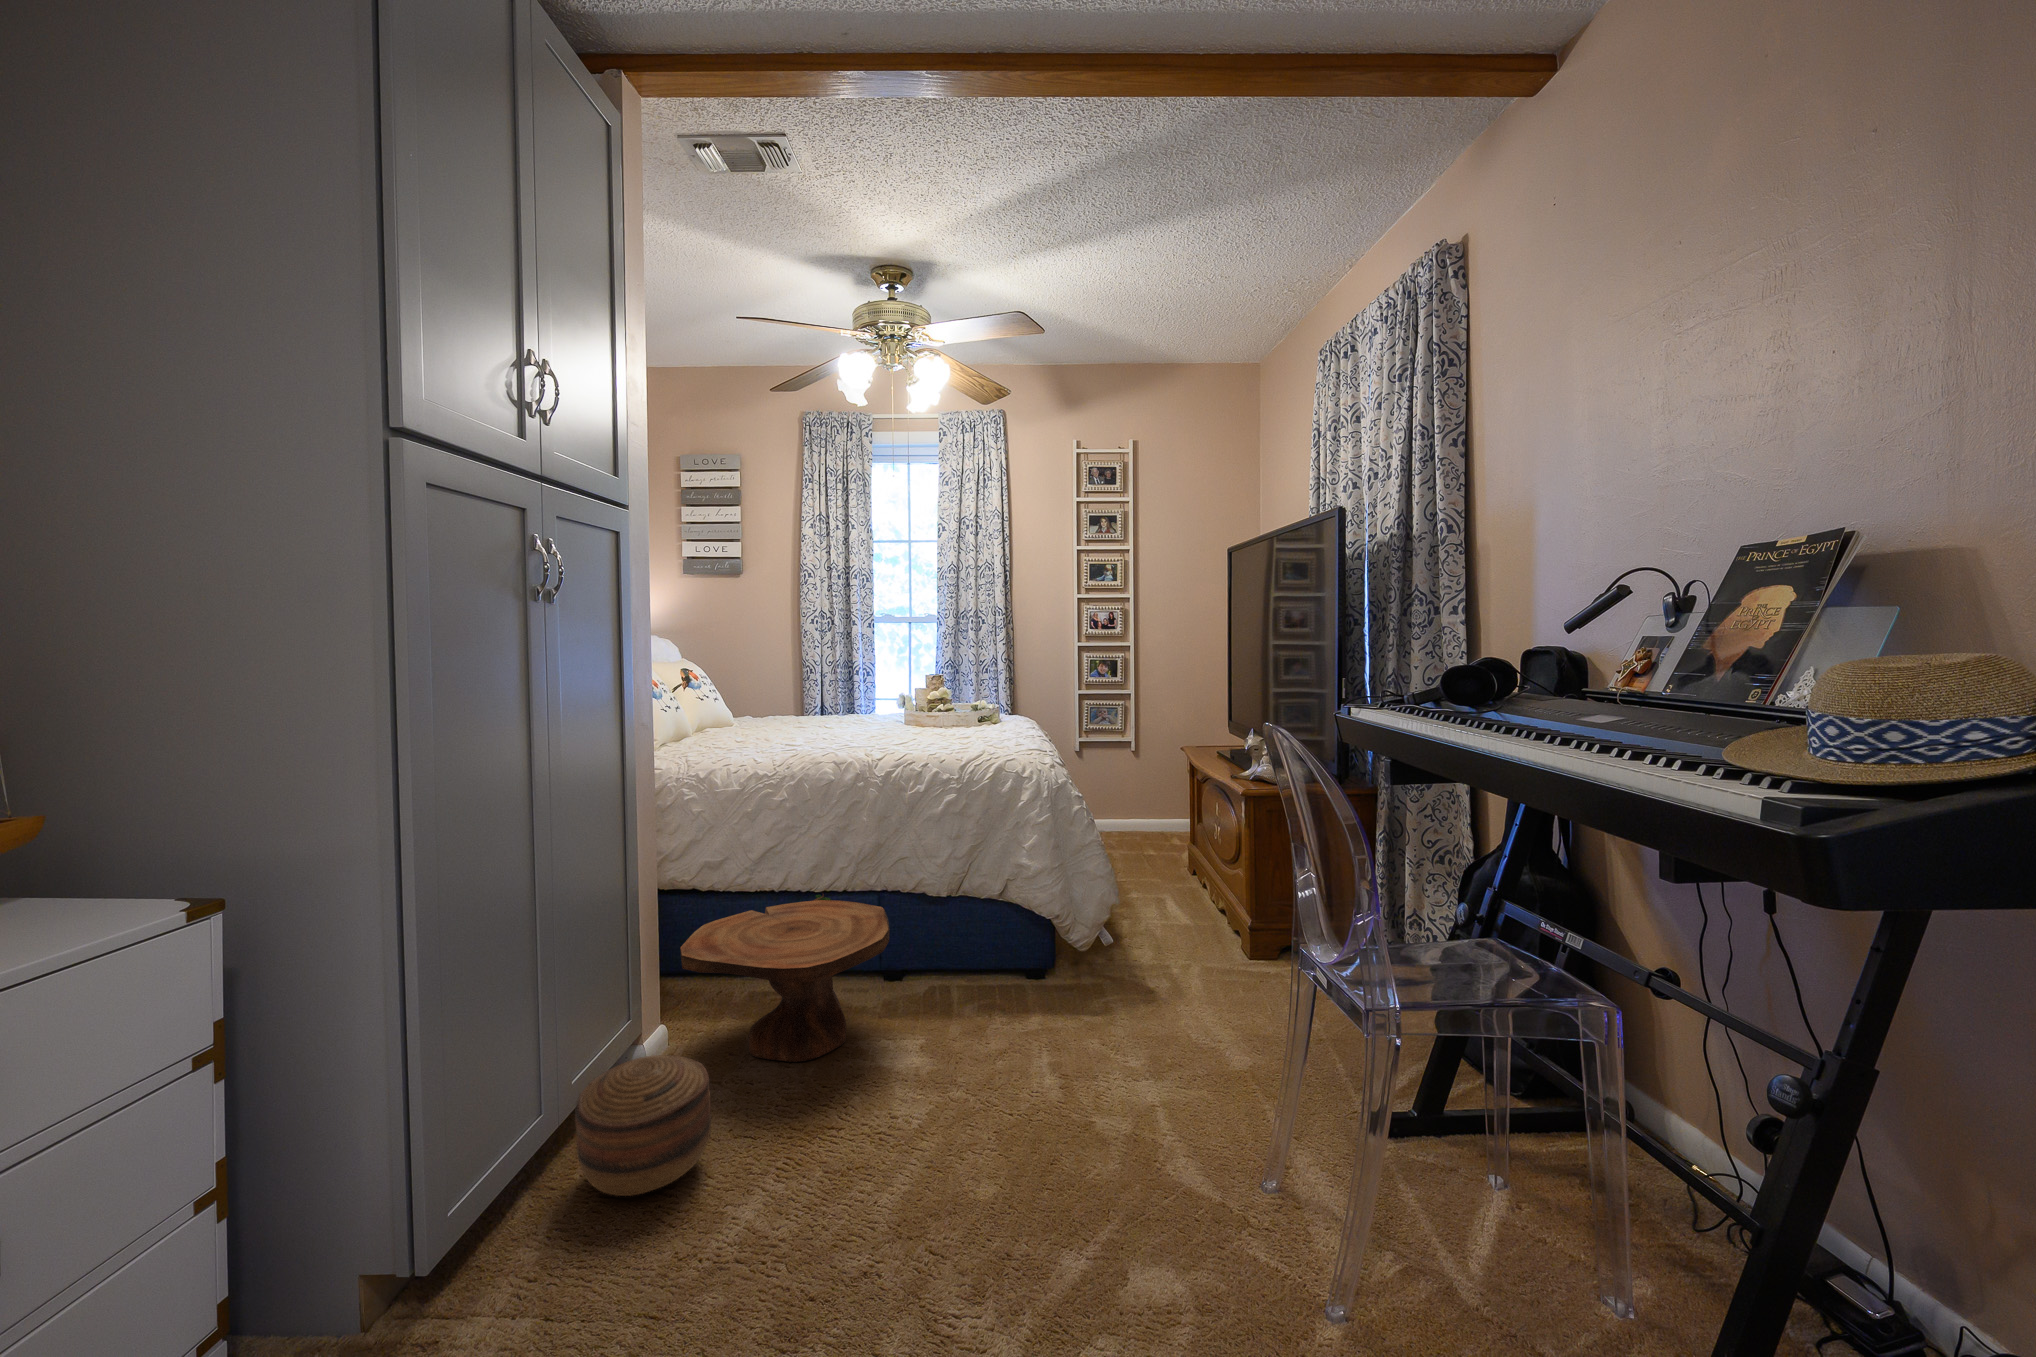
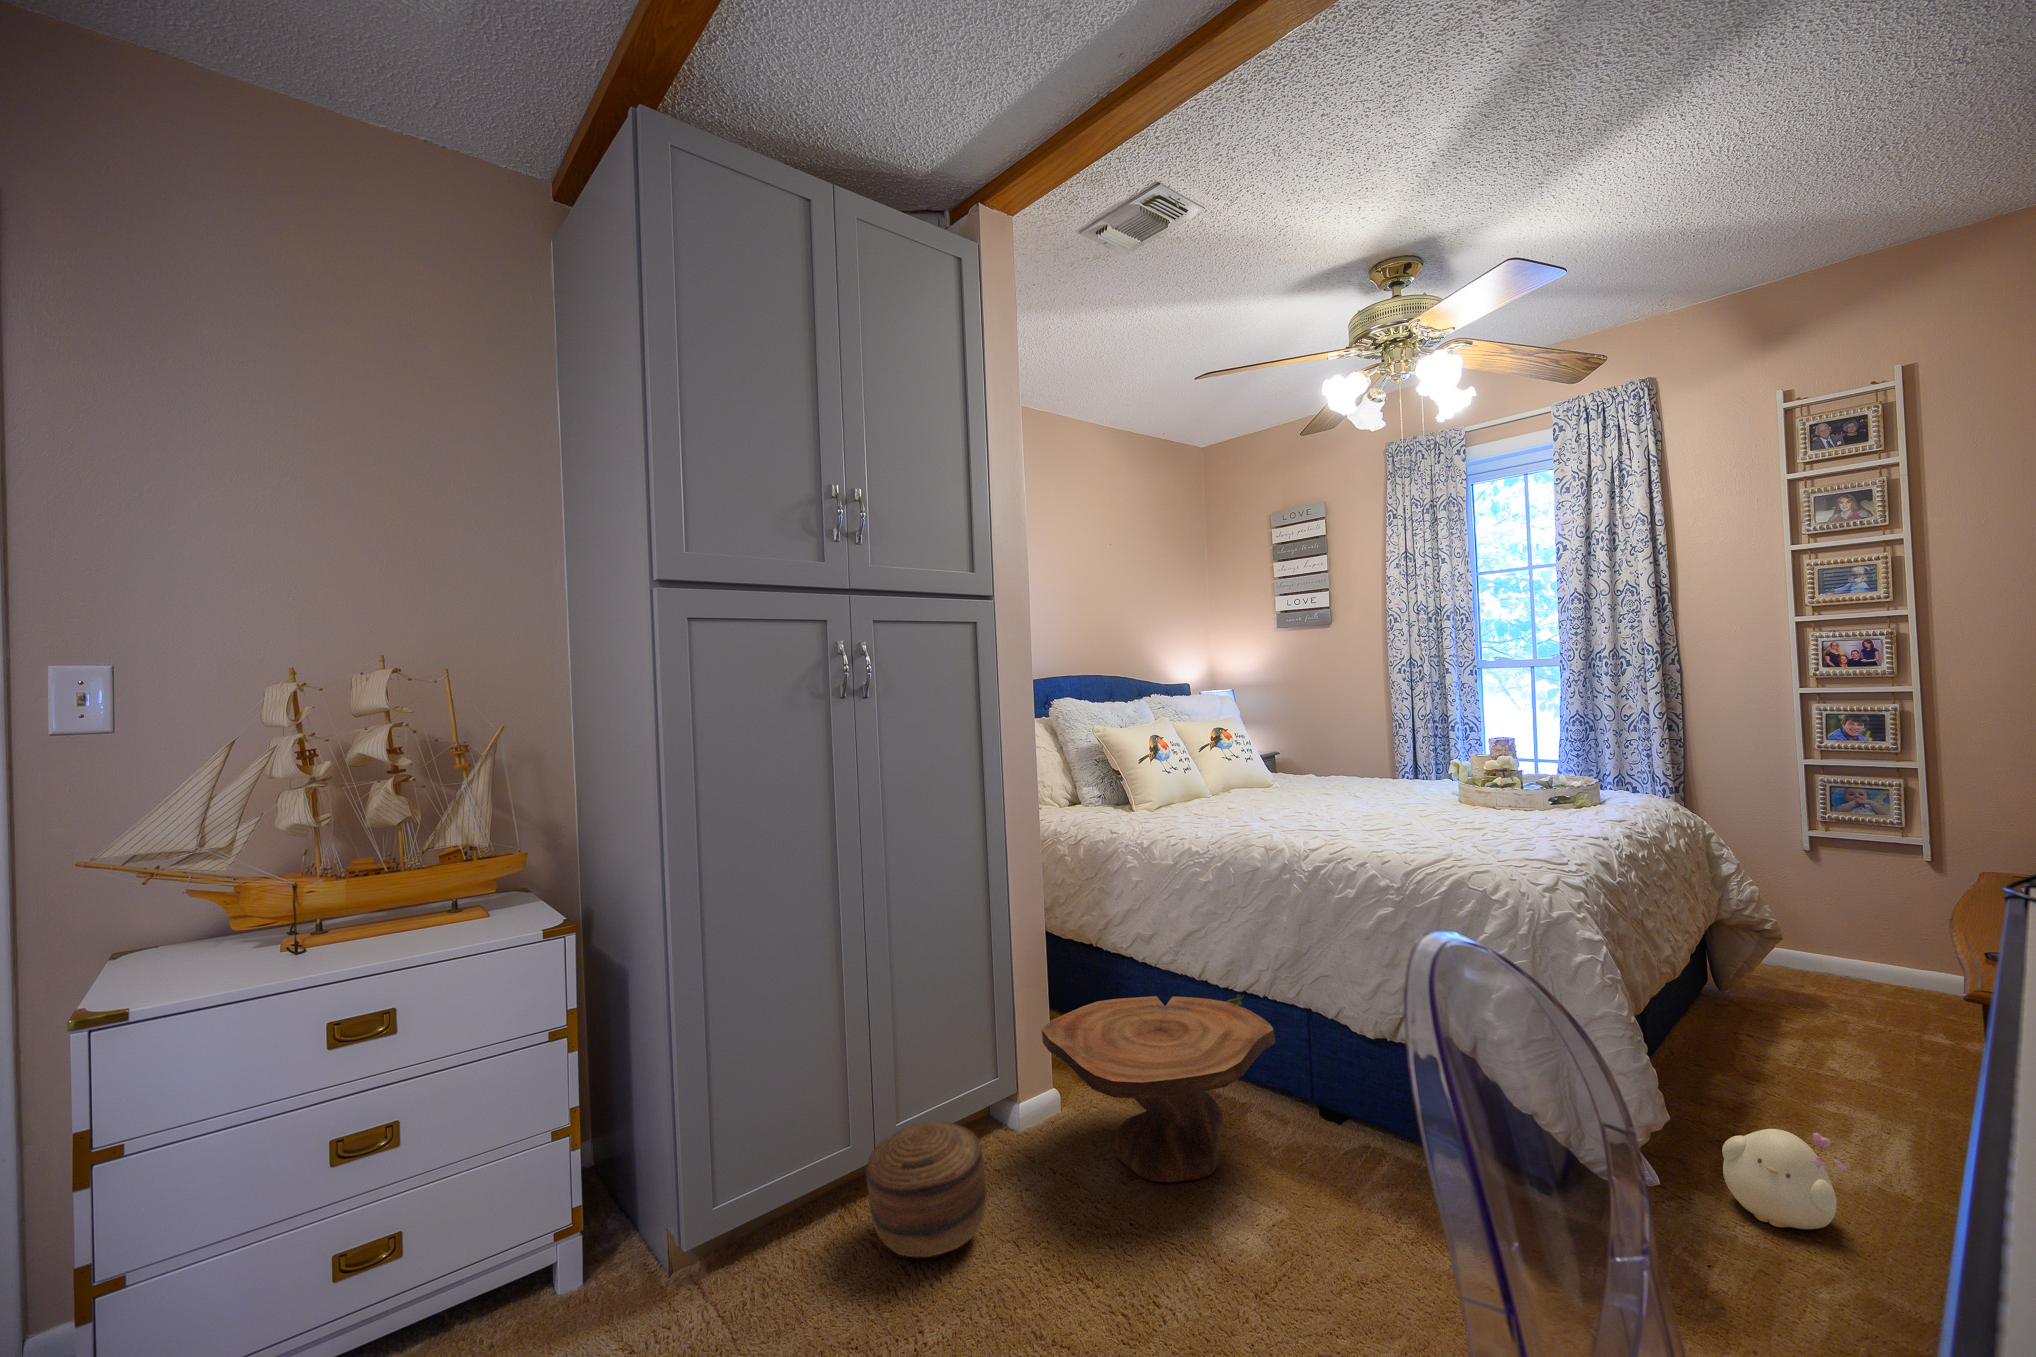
plush toy: none [1129,894,1189,956] -> present [1722,1129,1847,1229]

